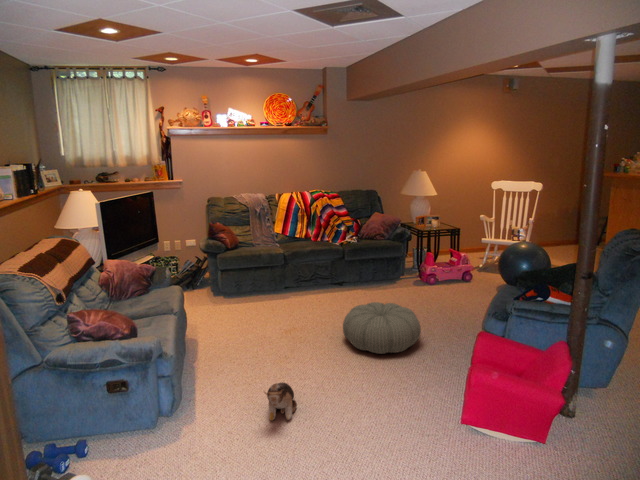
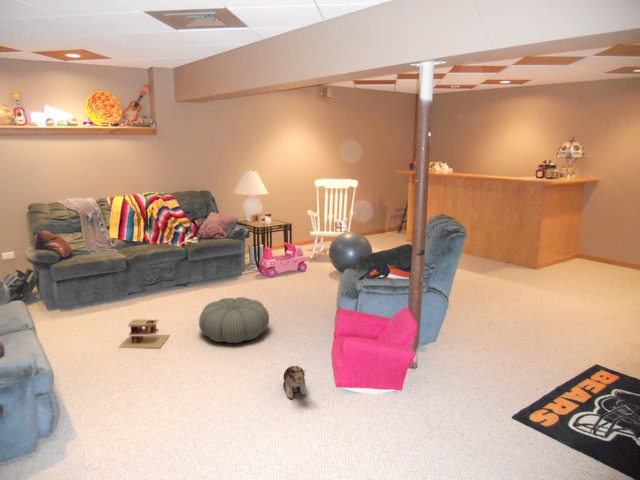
toy house: none [261,314,314,348] -> present [119,319,169,348]
plush toy: present [264,383,297,421] -> present [283,366,306,398]

